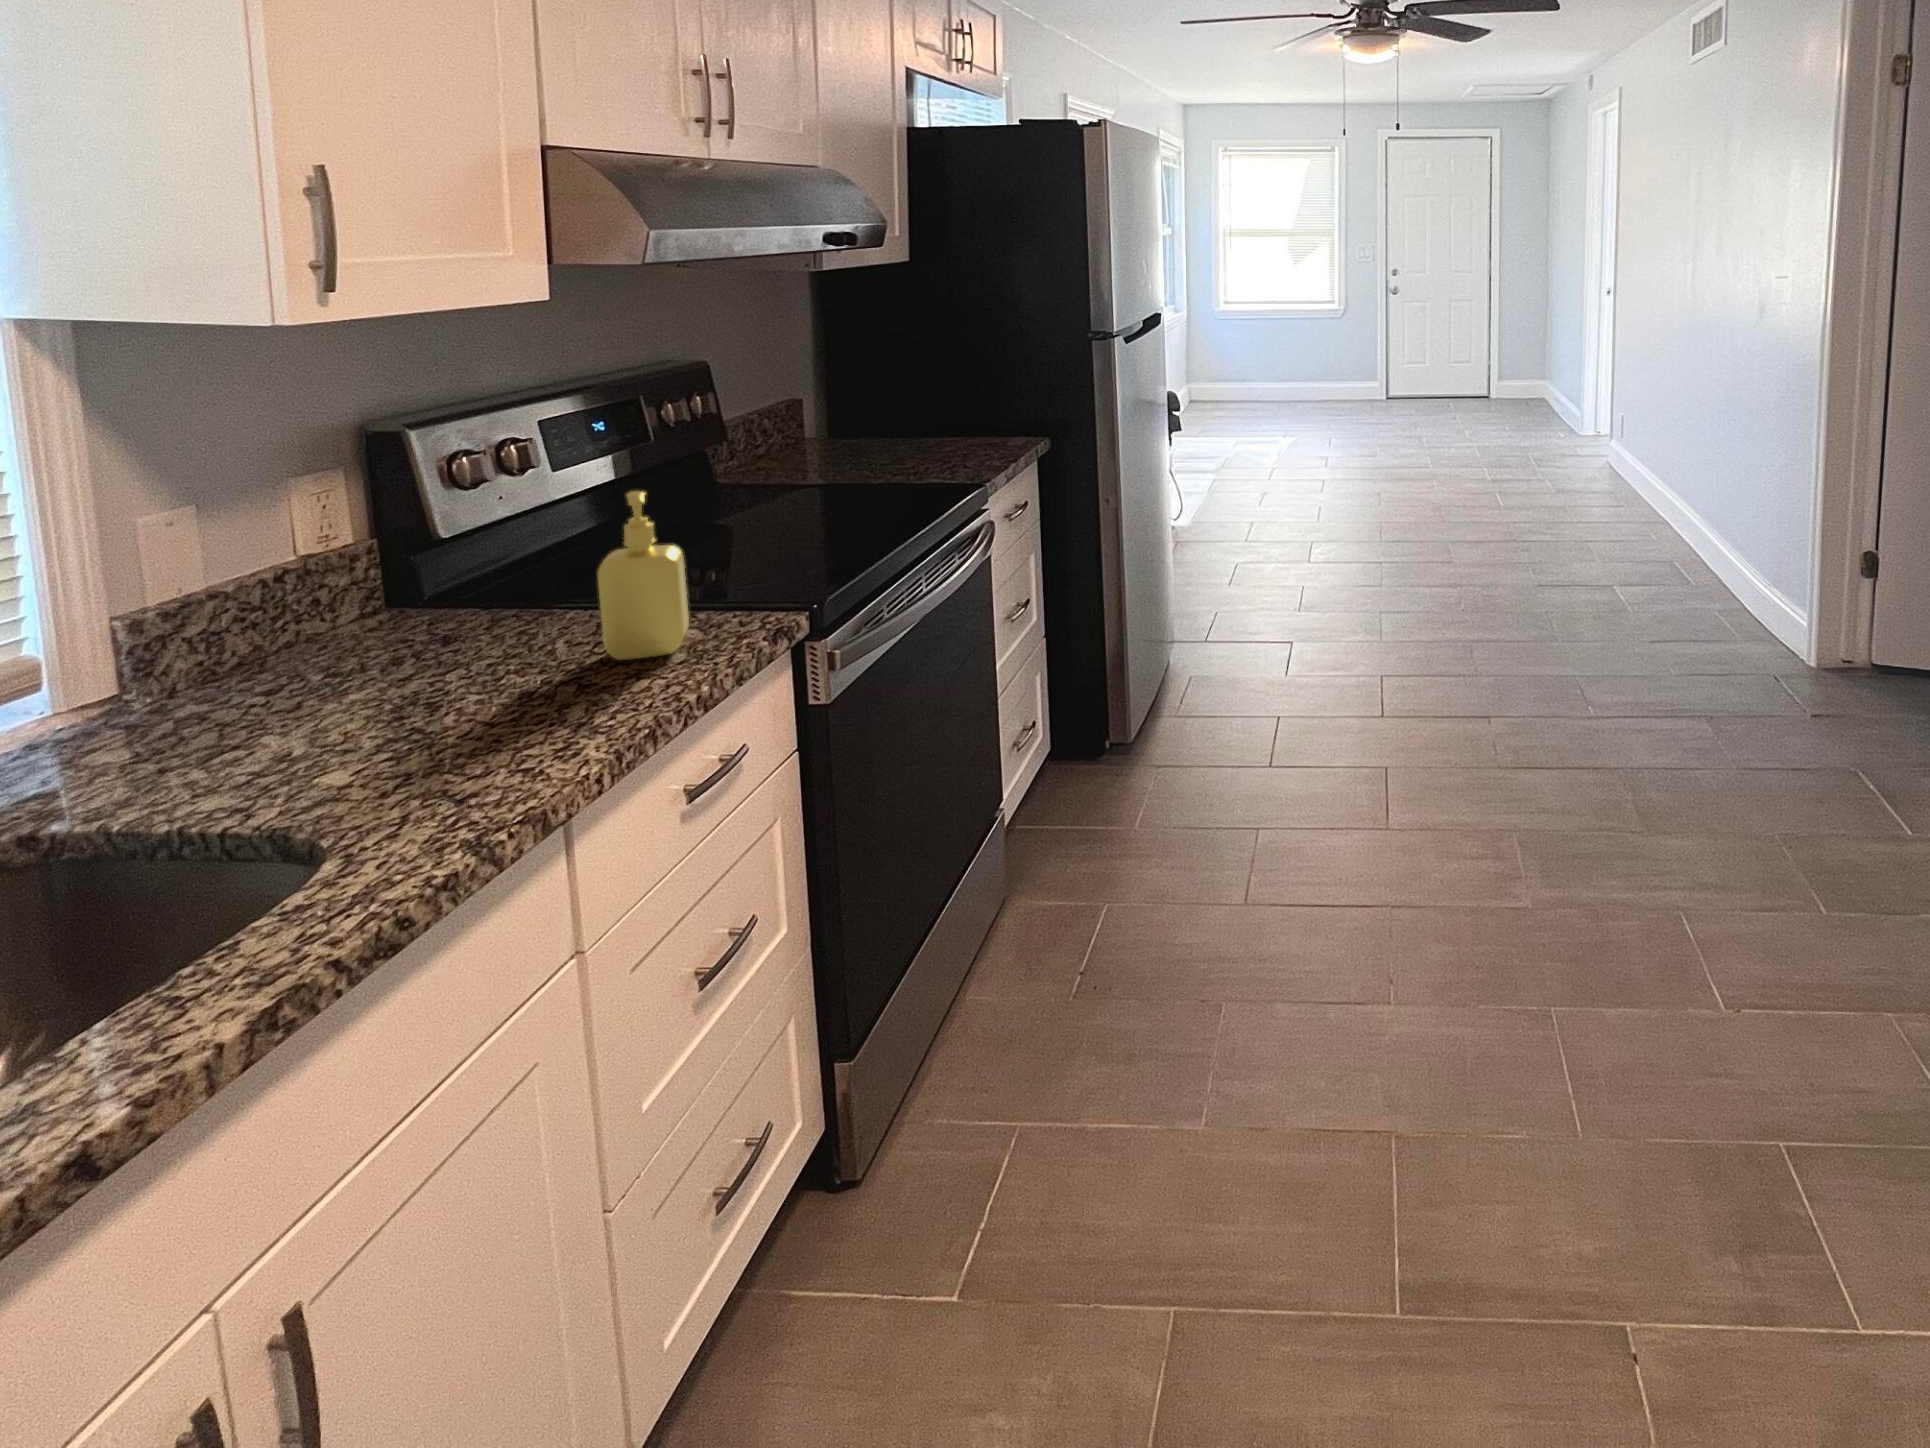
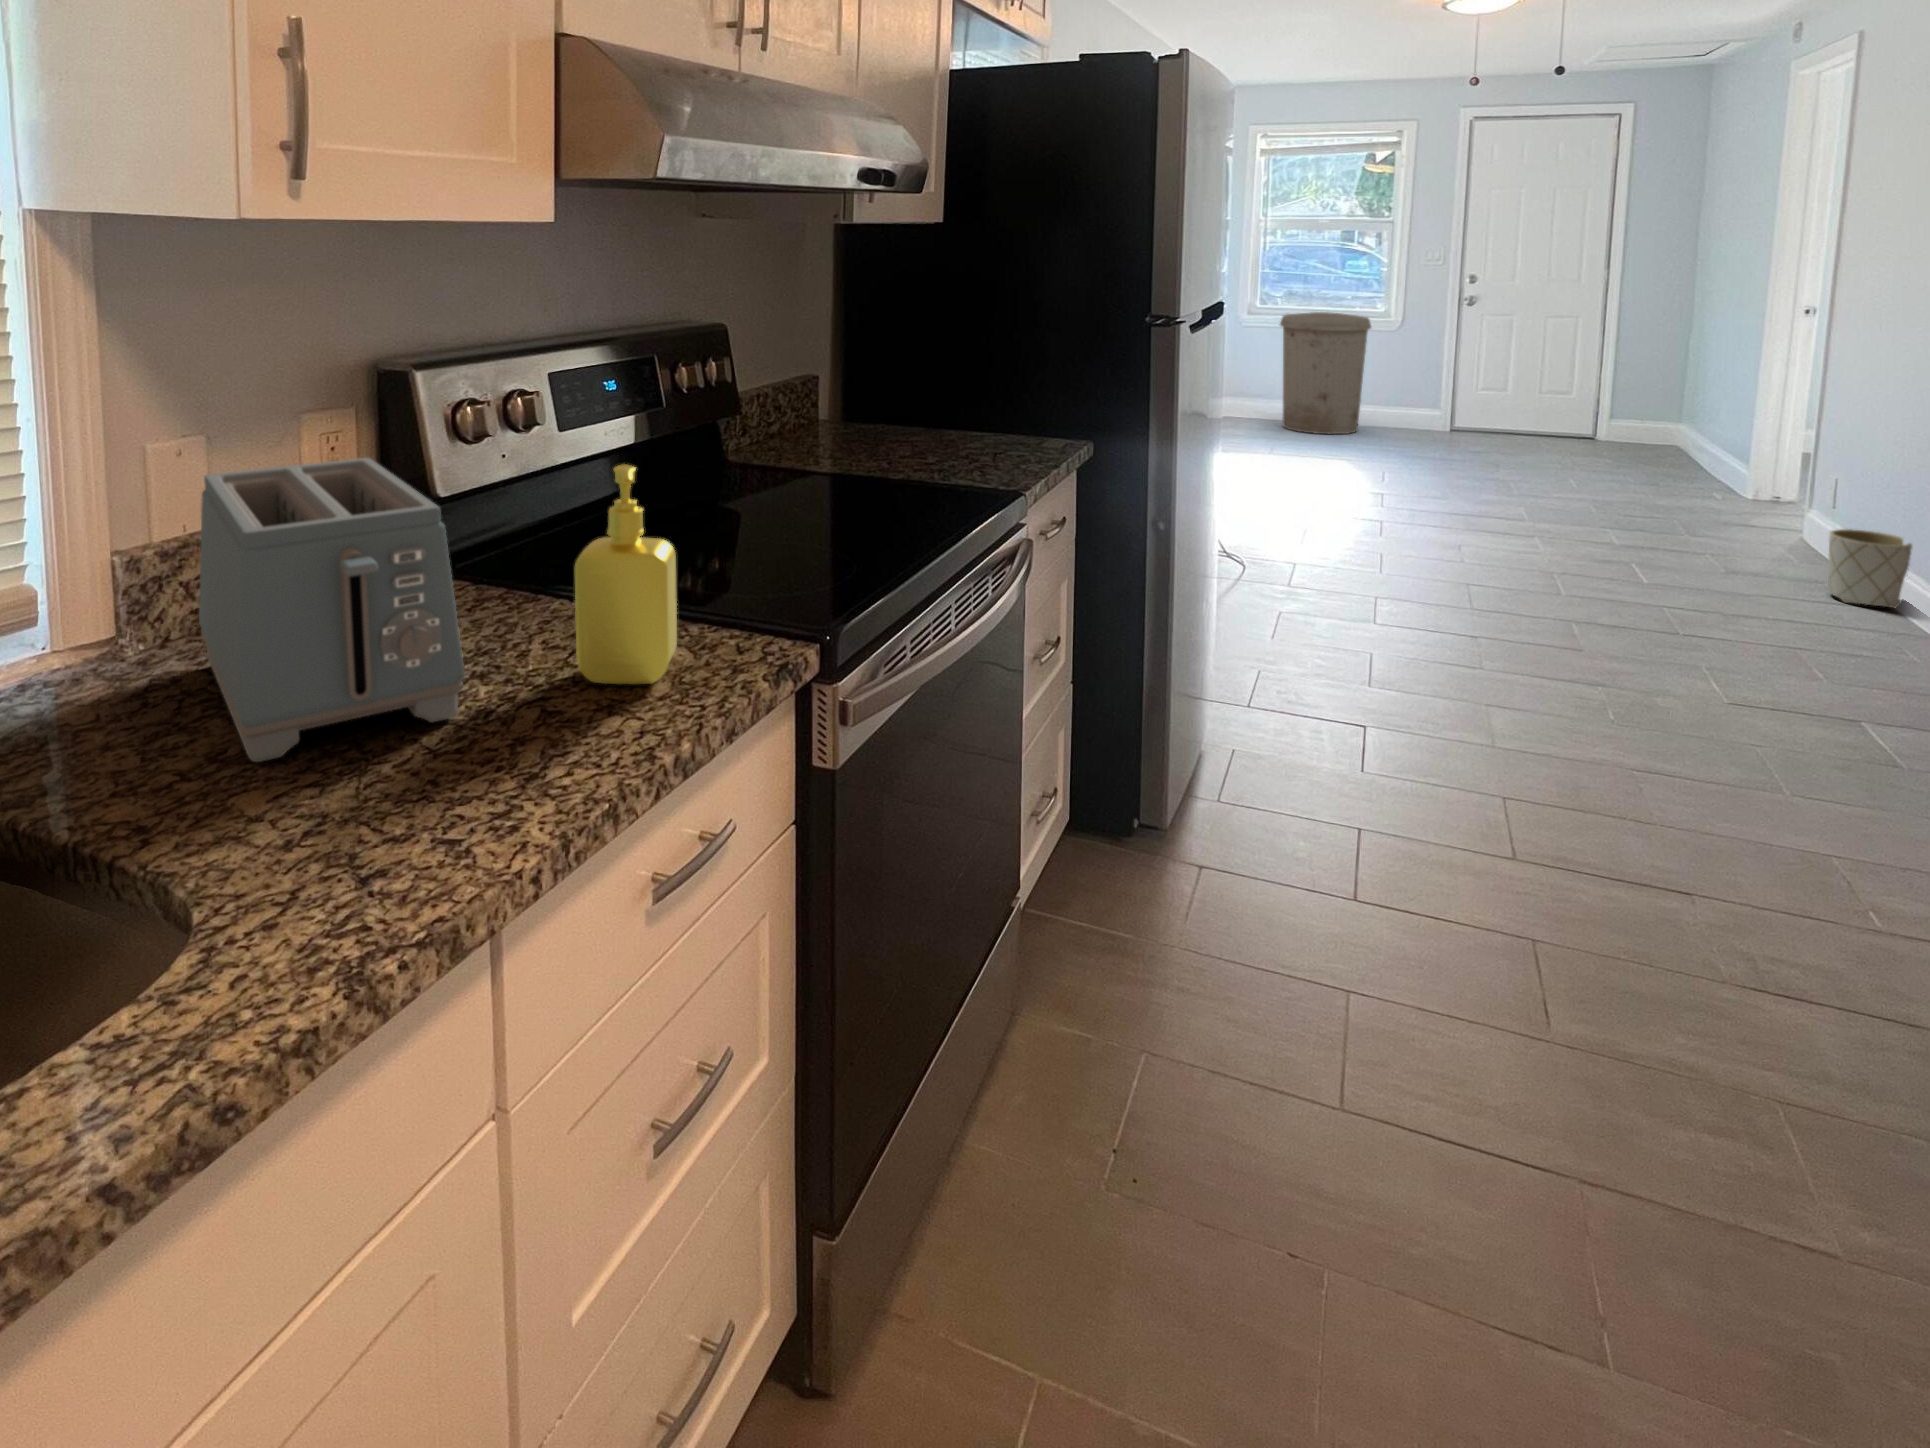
trash can: none [1233,312,1306,415] -> present [1280,312,1371,434]
planter: none [1600,454,1646,507] -> present [1828,529,1912,608]
toaster: none [220,509,509,753] -> present [199,458,464,762]

